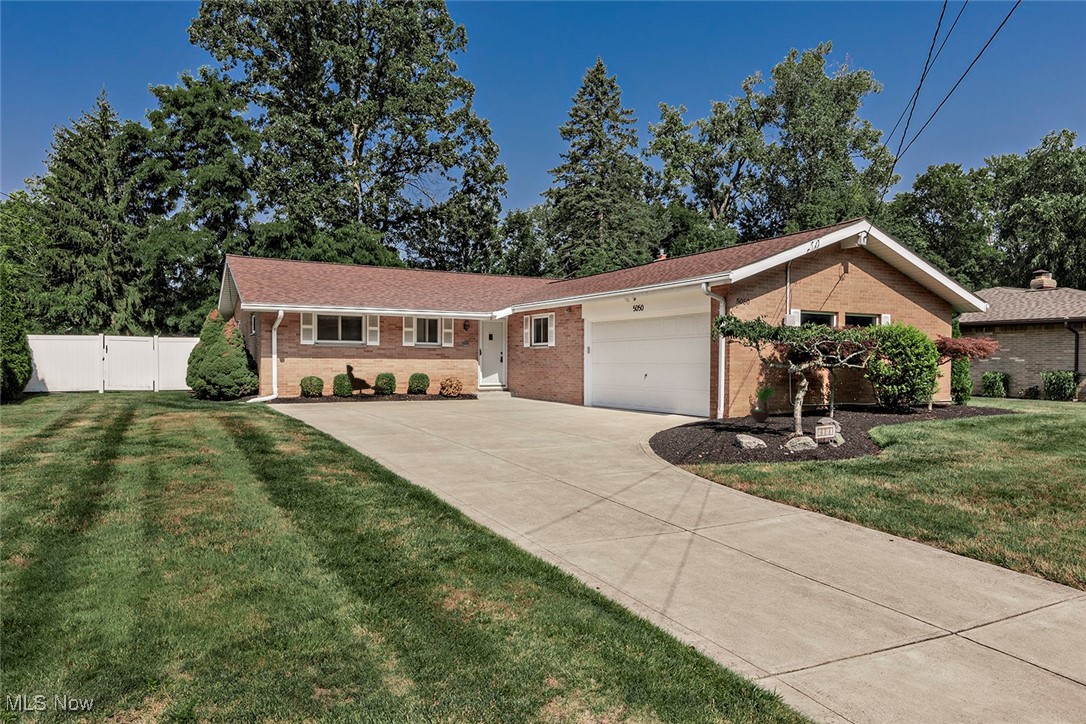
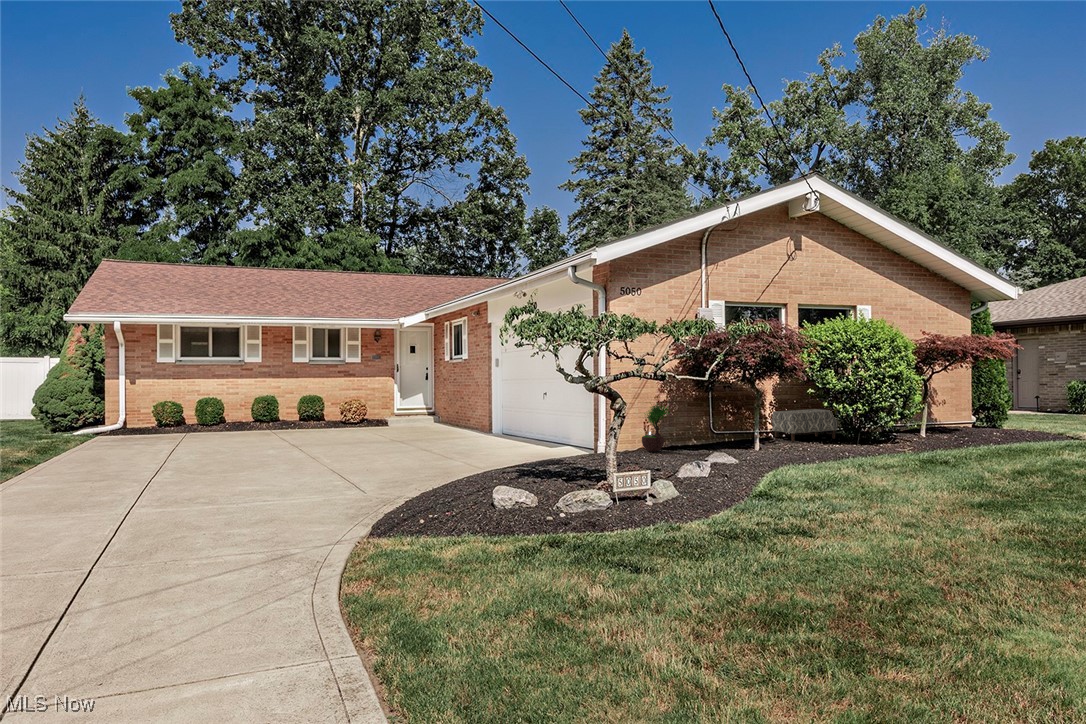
lounge chair: present [346,365,385,398] -> none [212,386,261,427]
bench: none [828,391,873,415] -> present [772,409,838,442]

